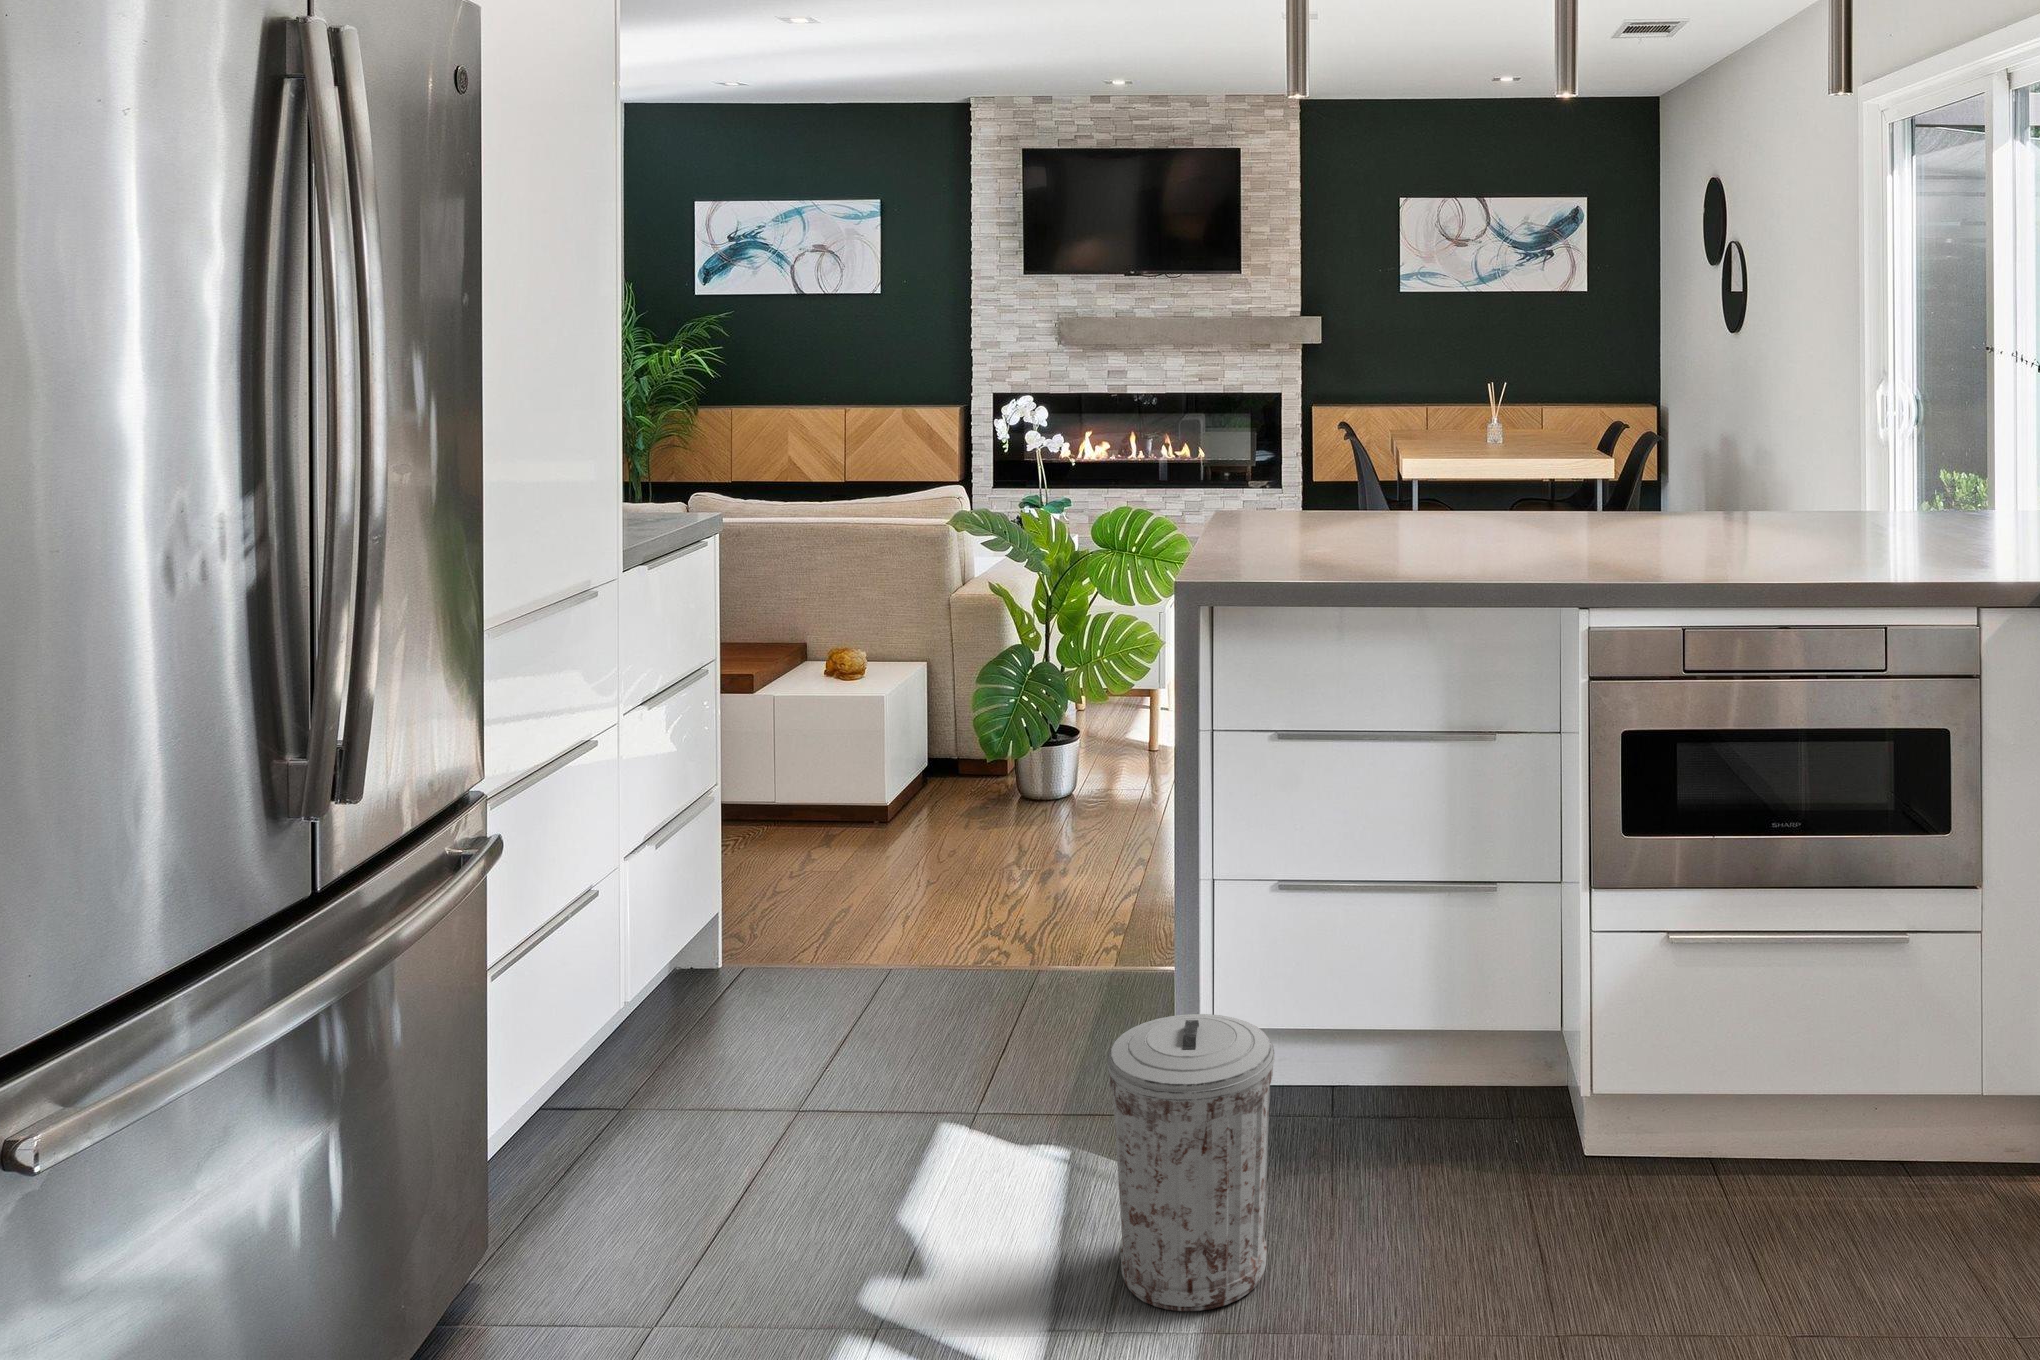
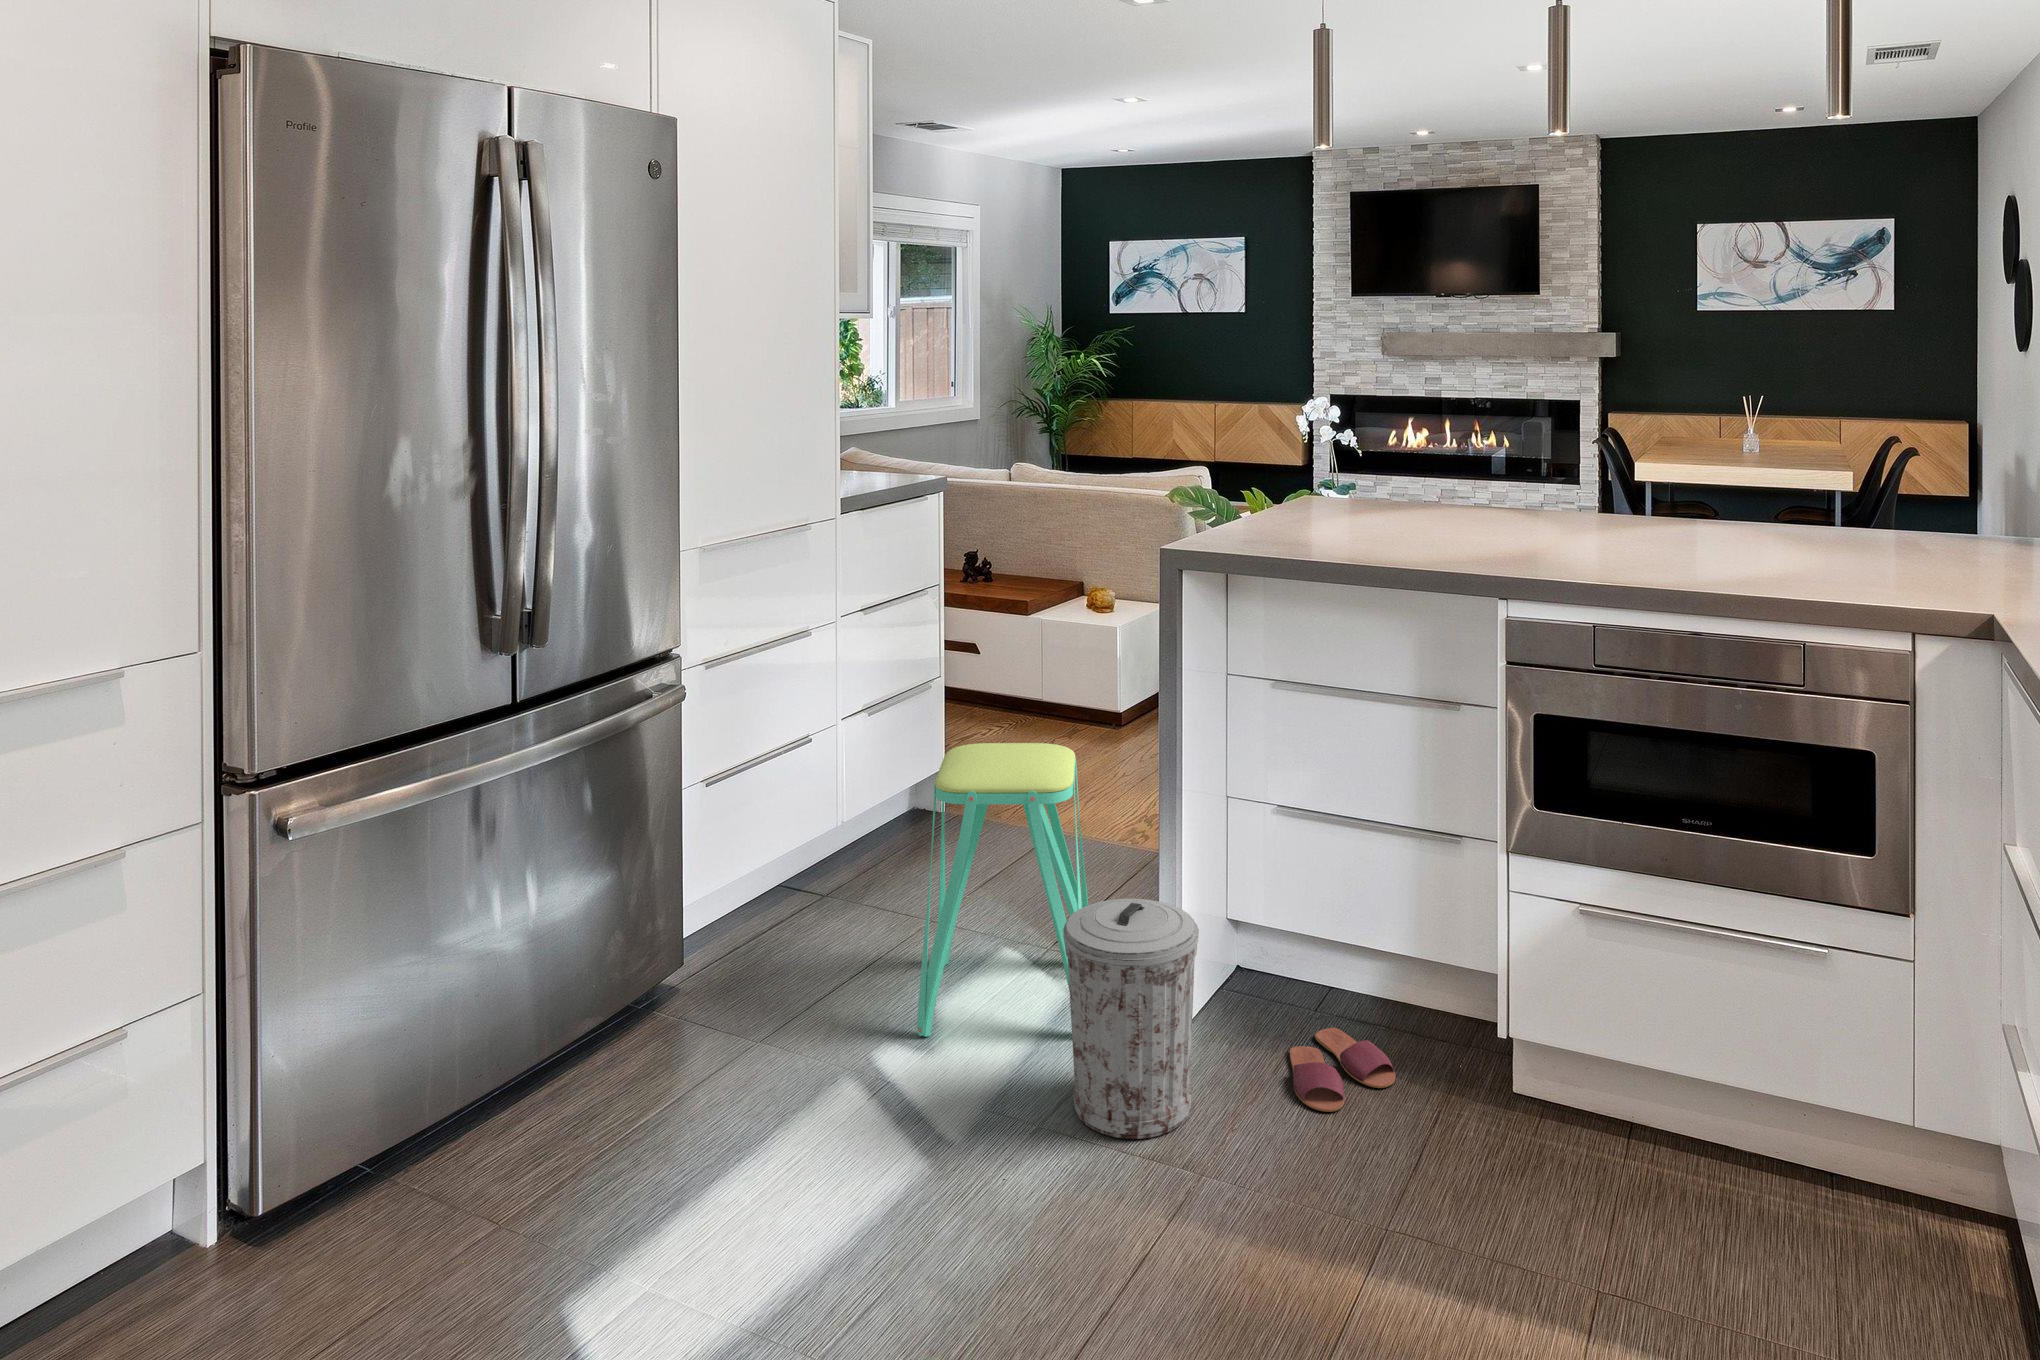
stool: none [838,844,1092,1251] -> present [917,743,1088,1037]
slippers: none [1331,1125,1458,1221] -> present [1290,1028,1396,1112]

